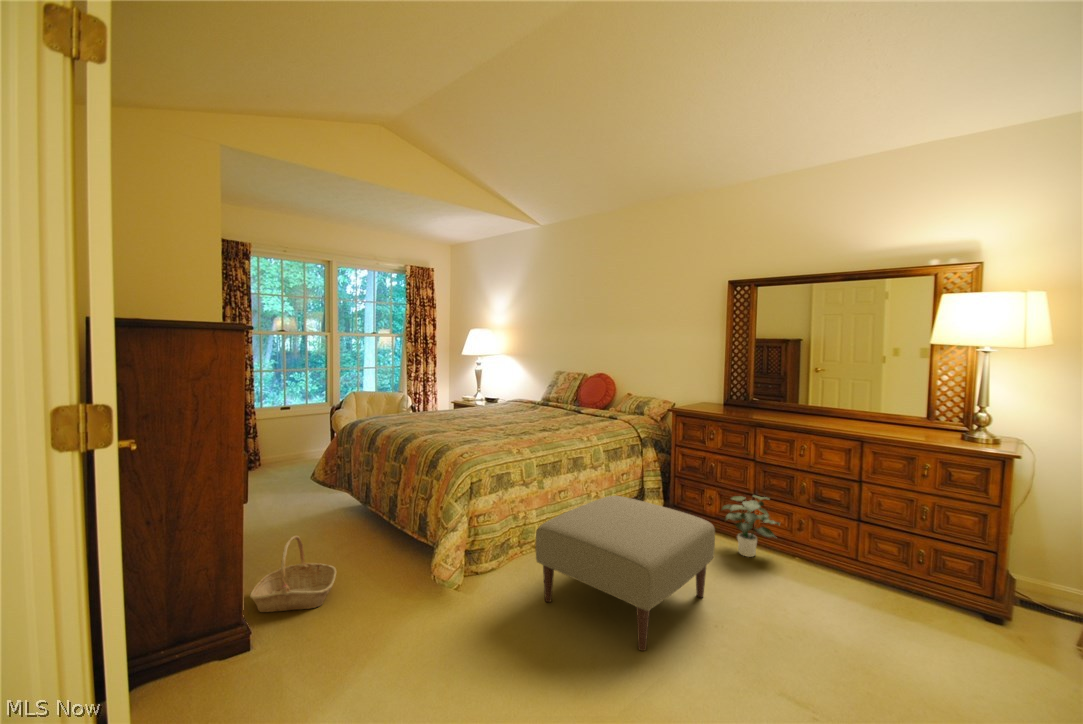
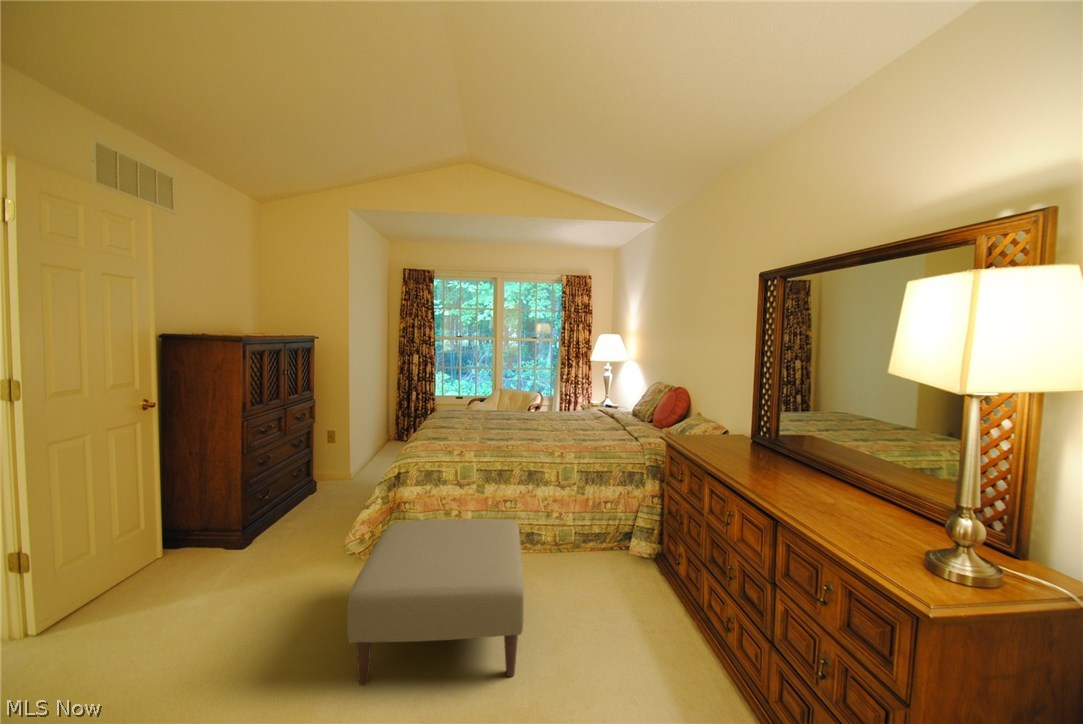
potted plant: present [722,495,780,557] -> none [642,577,721,674]
basket: present [250,536,336,612] -> none [277,479,334,533]

